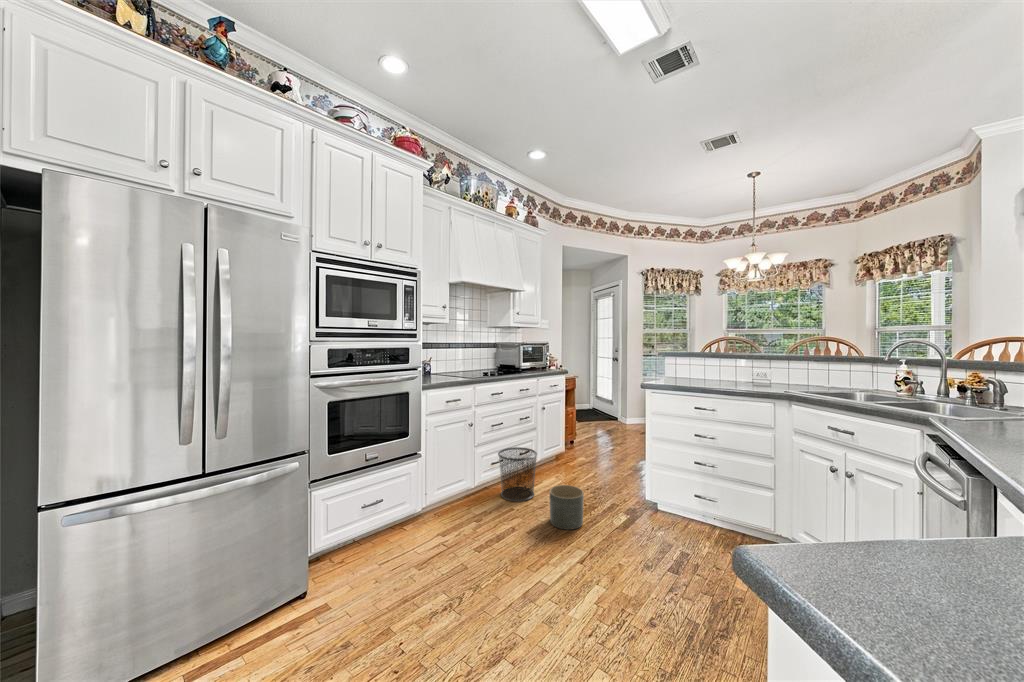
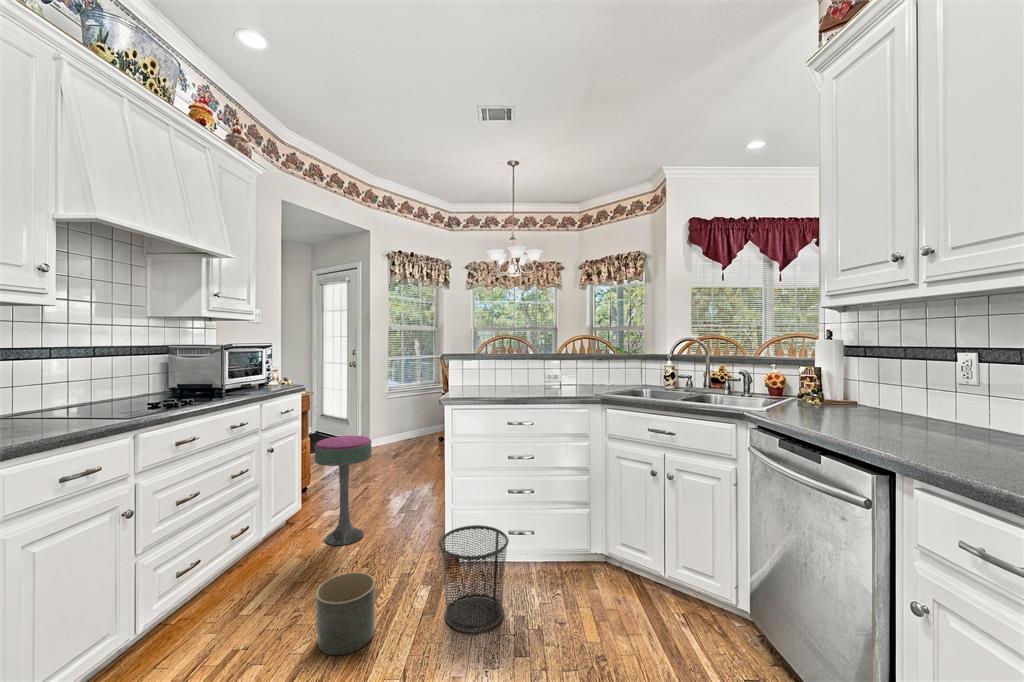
bar stool: none [568,406,604,478] -> present [315,436,372,545]
waste bin: present [498,447,537,501] -> present [439,525,509,633]

